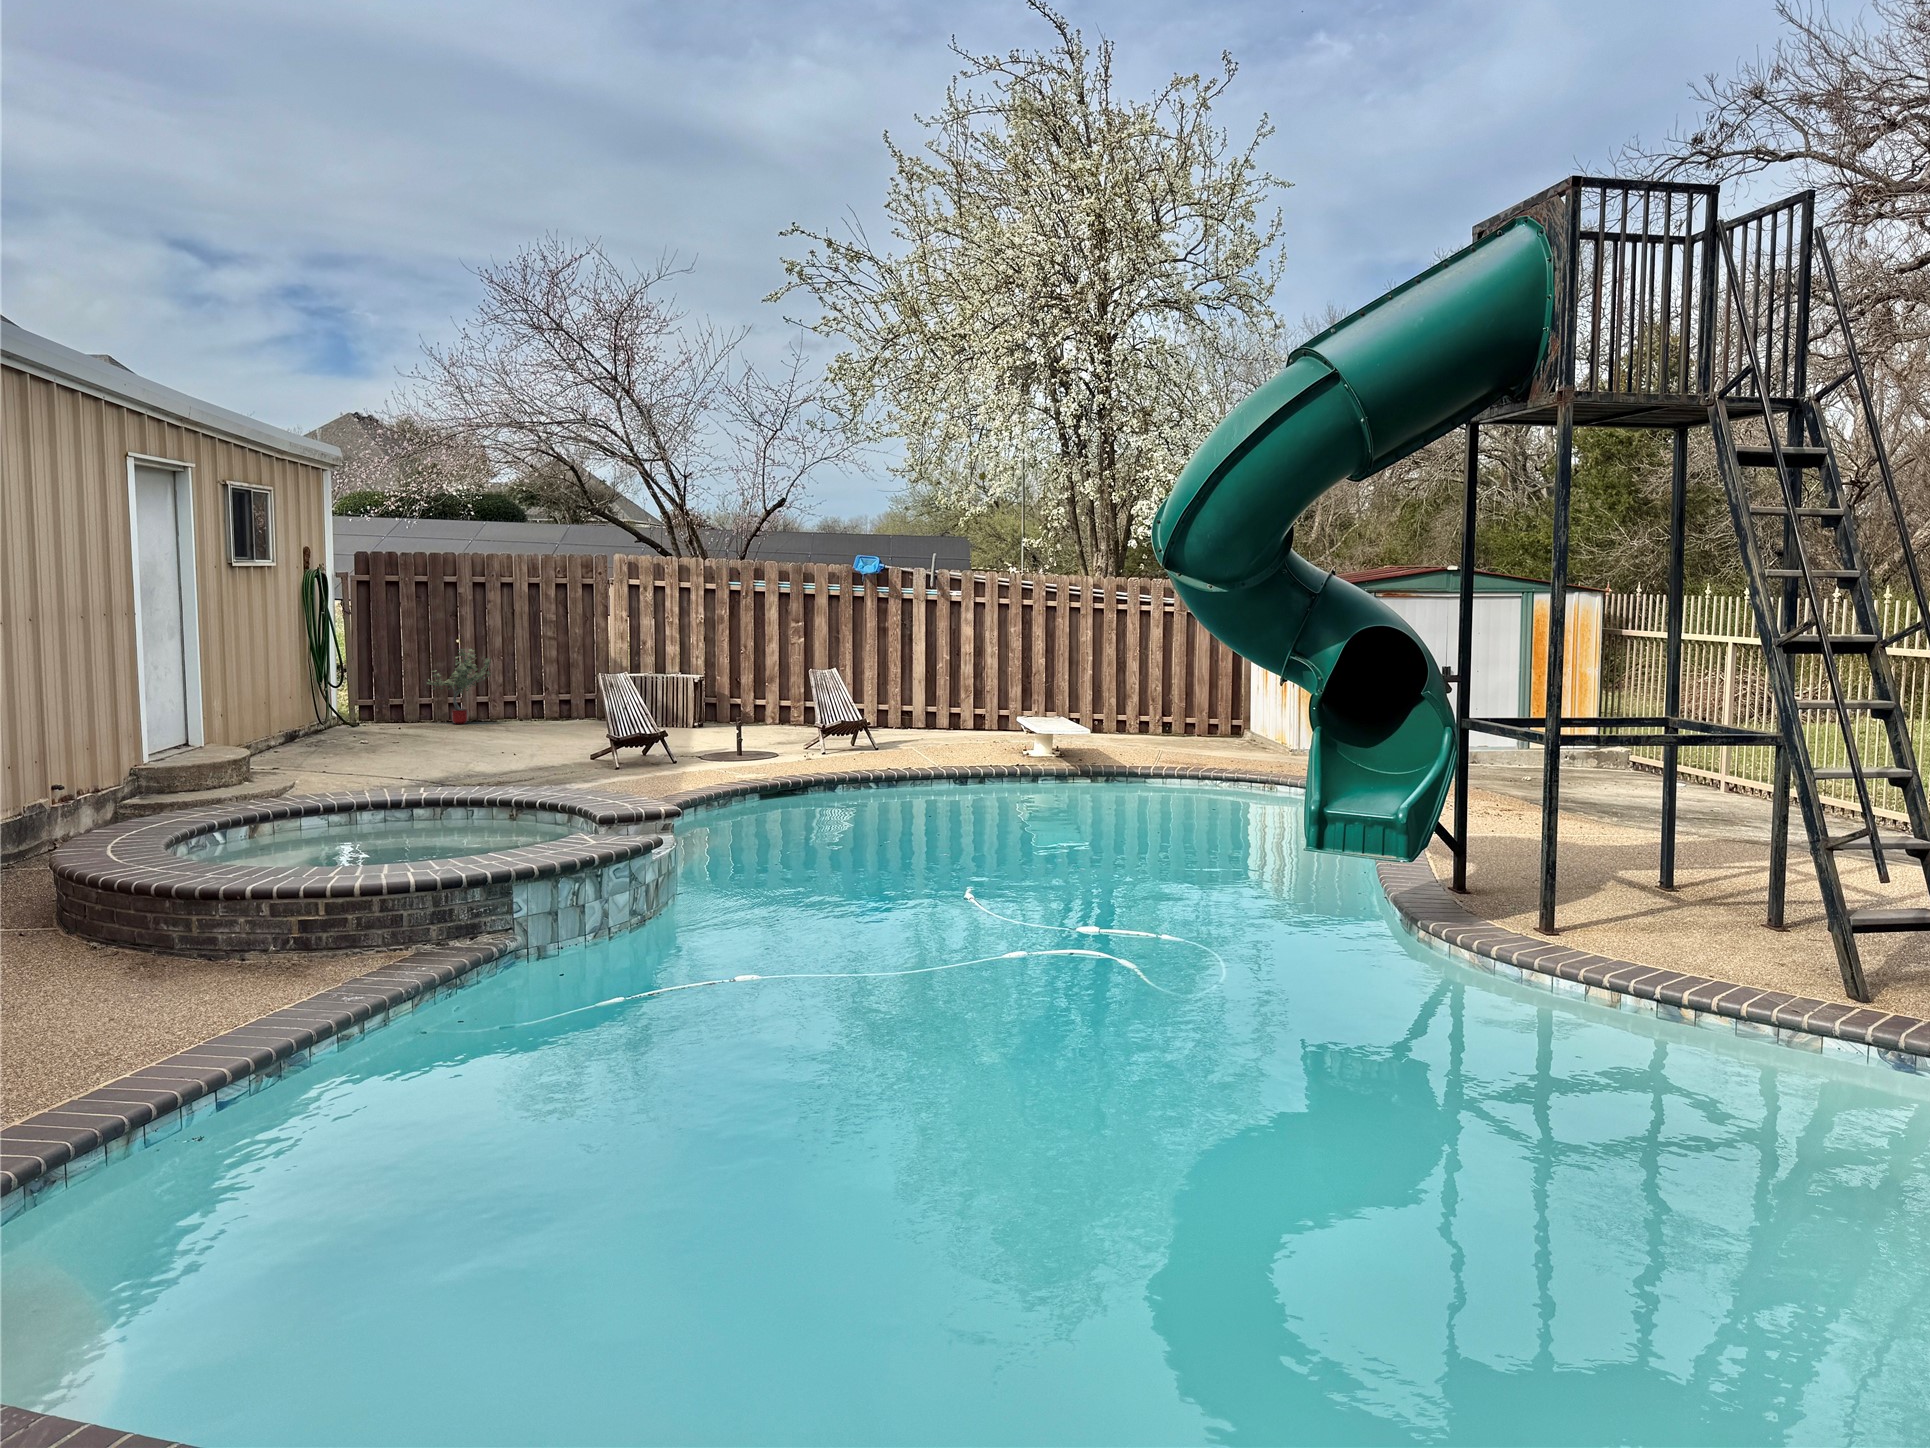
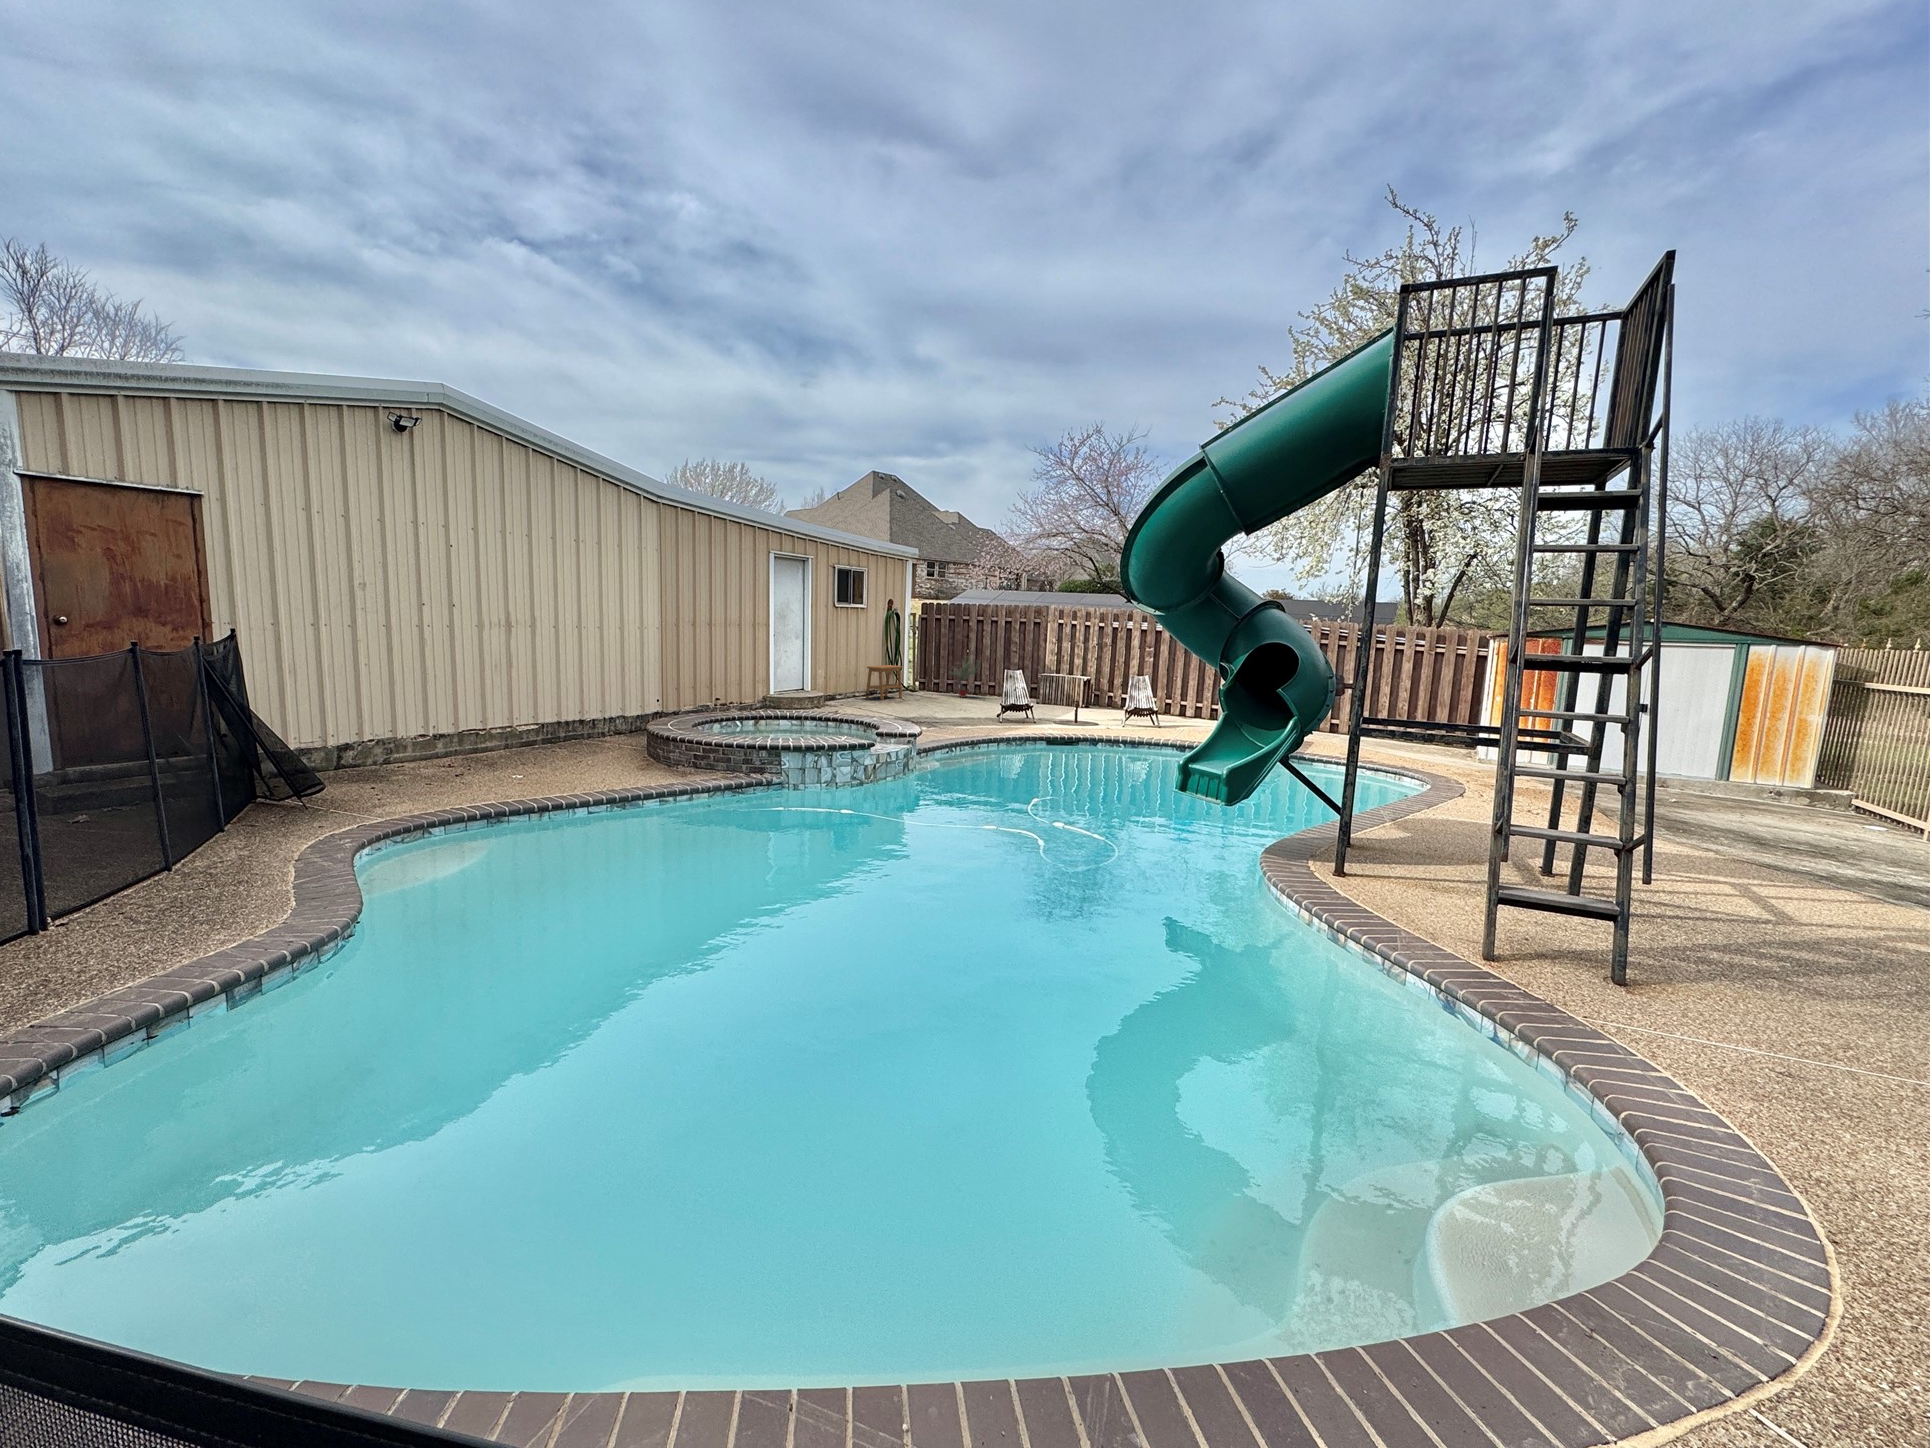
side table: none [289,677,358,745] -> present [866,665,902,700]

